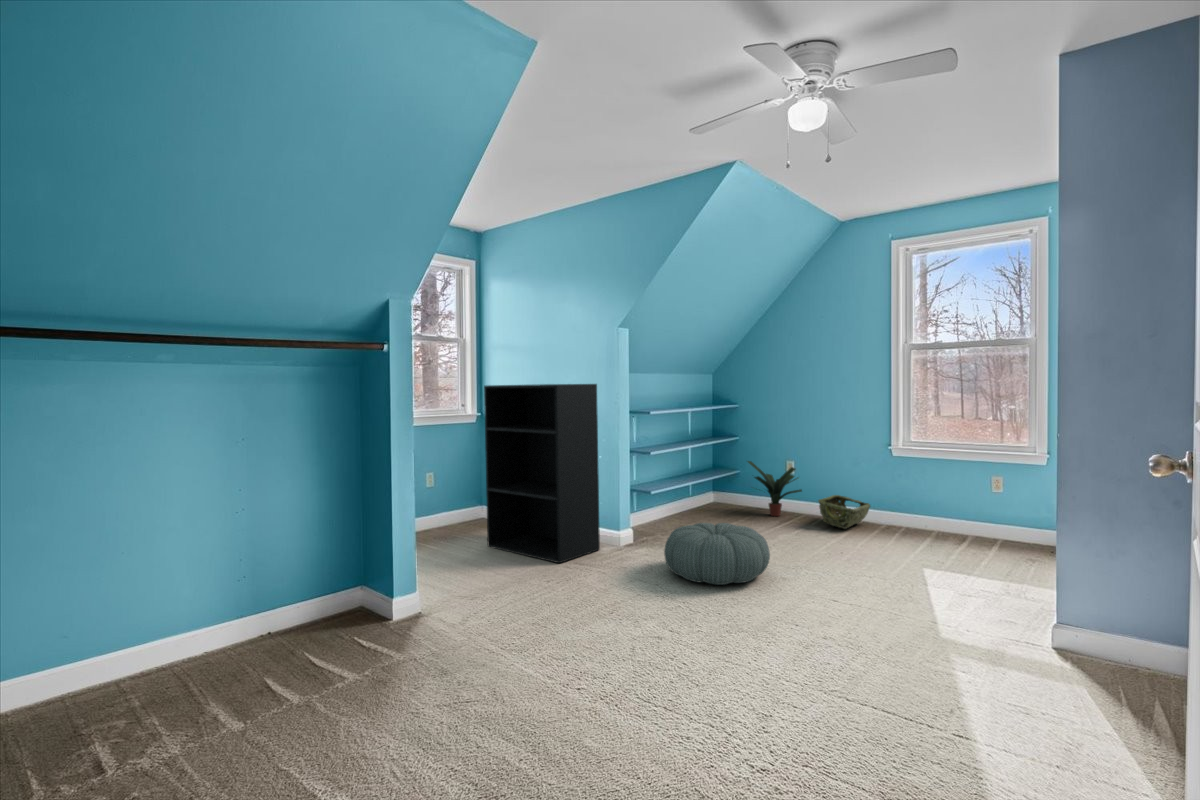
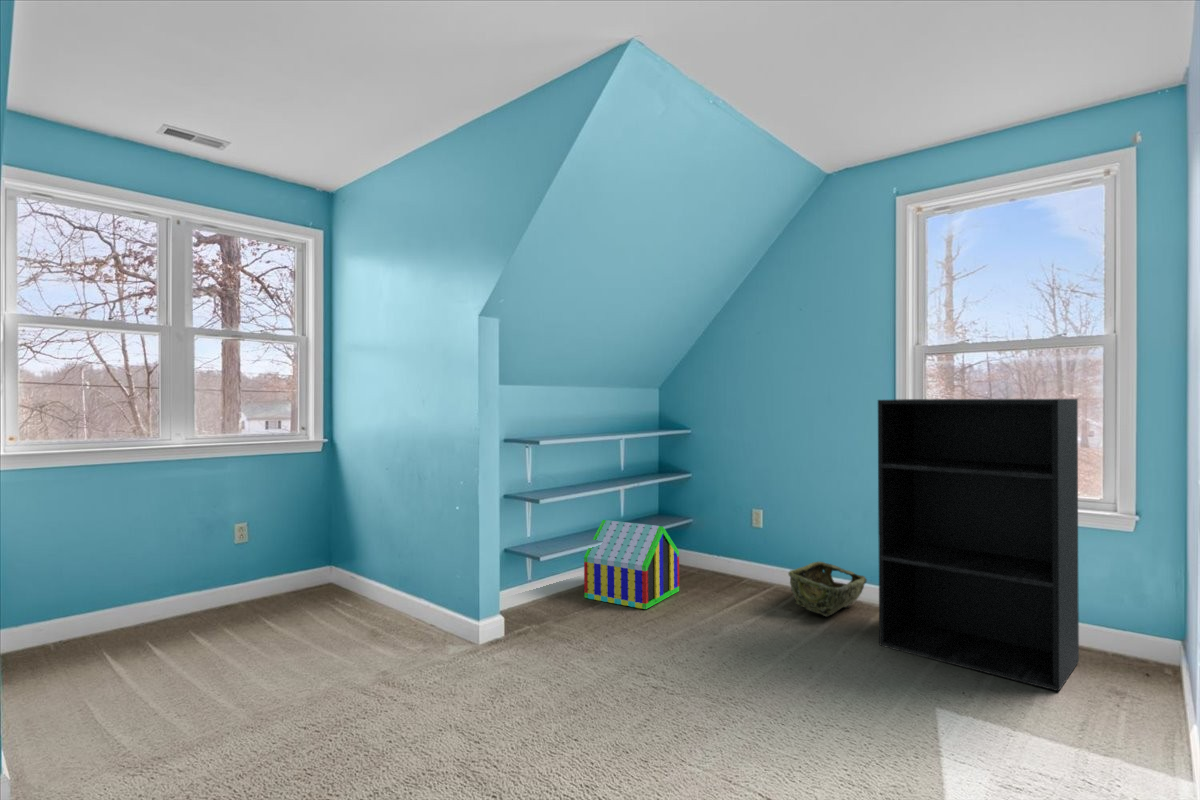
bookshelf: present [484,384,600,563] -> present [878,399,1079,691]
potted plant: present [747,461,802,516] -> none [696,509,771,589]
toy house: none [673,469,738,528] -> present [584,520,679,609]
pouf: present [664,523,770,585] -> none [507,621,677,741]

